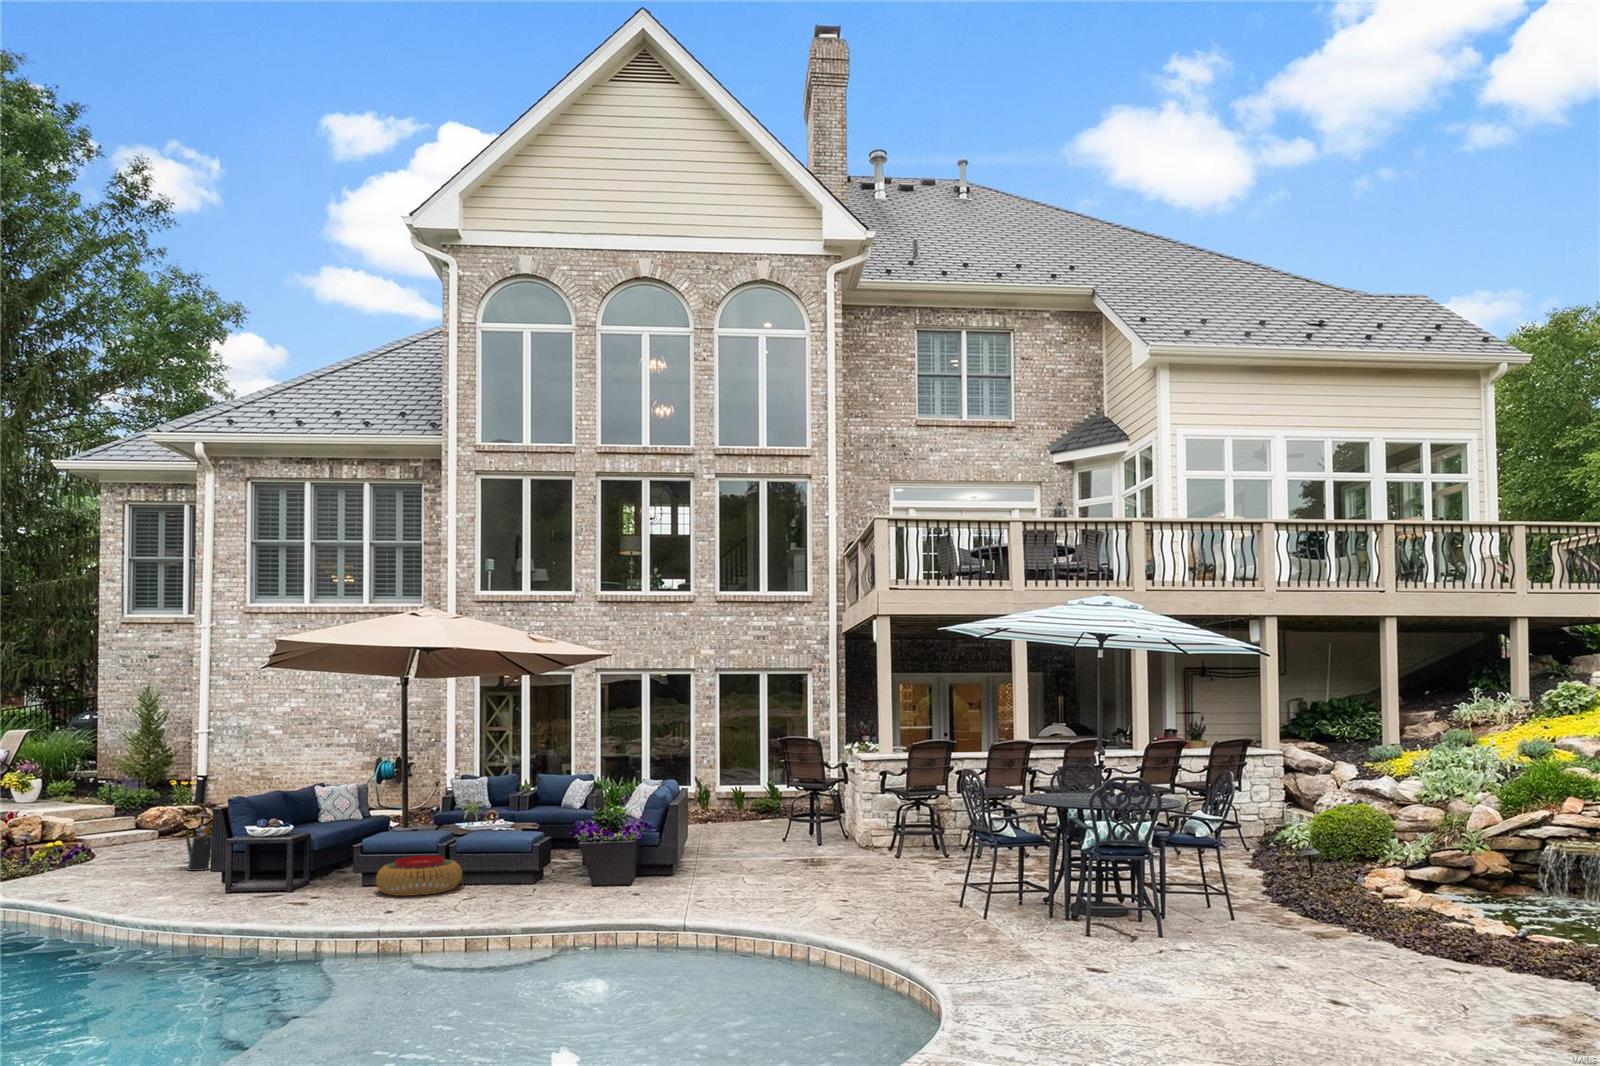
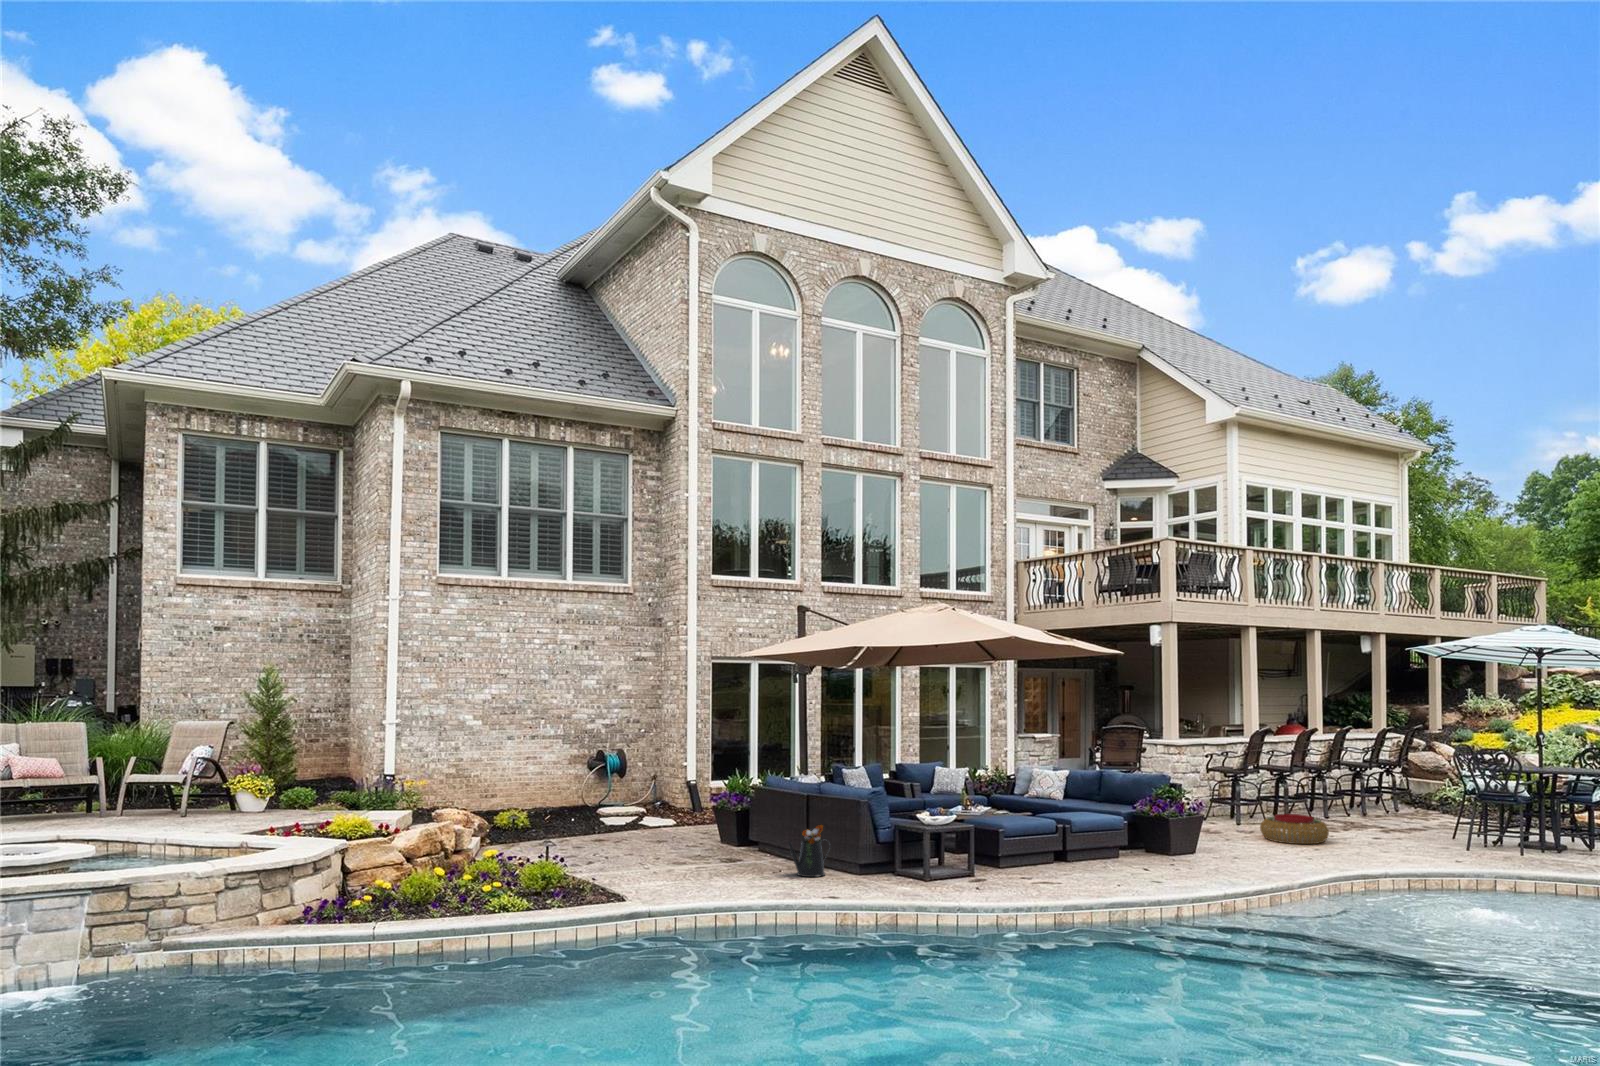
pouf: present [376,855,462,896] -> present [1260,814,1329,844]

